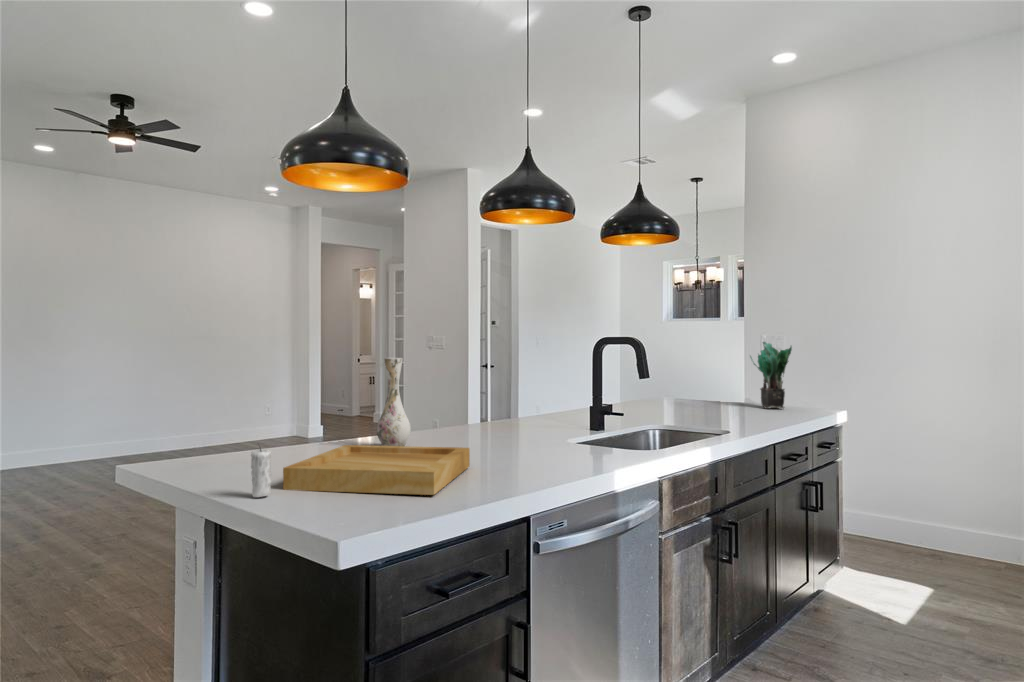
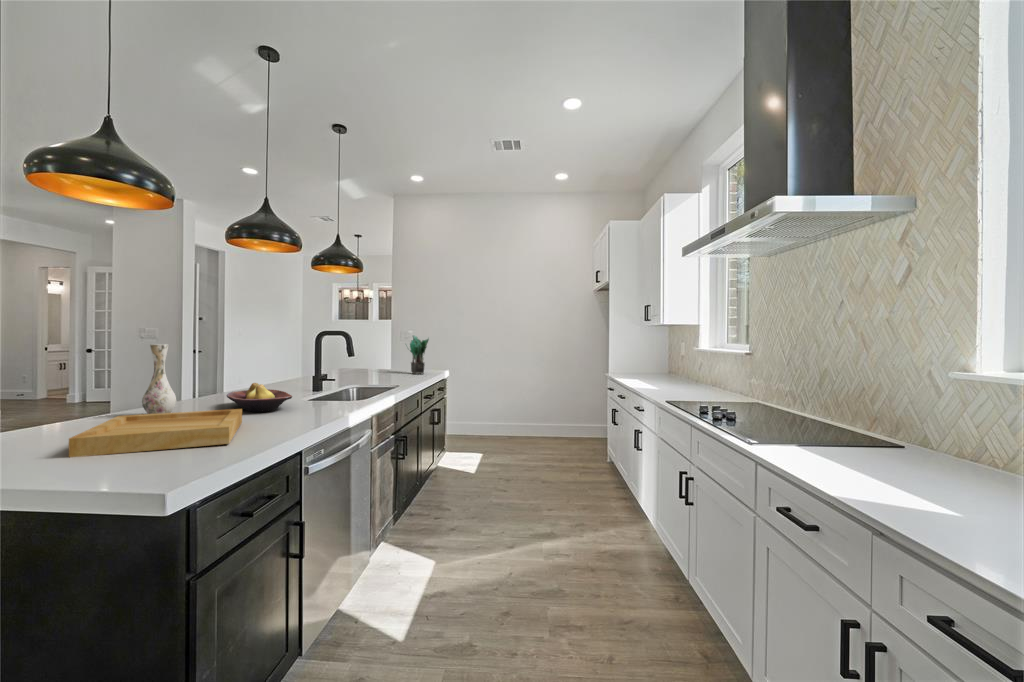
fruit bowl: none [467,412,543,454] -> present [227,383,292,412]
candle: present [251,447,272,497] -> none [36,417,61,467]

